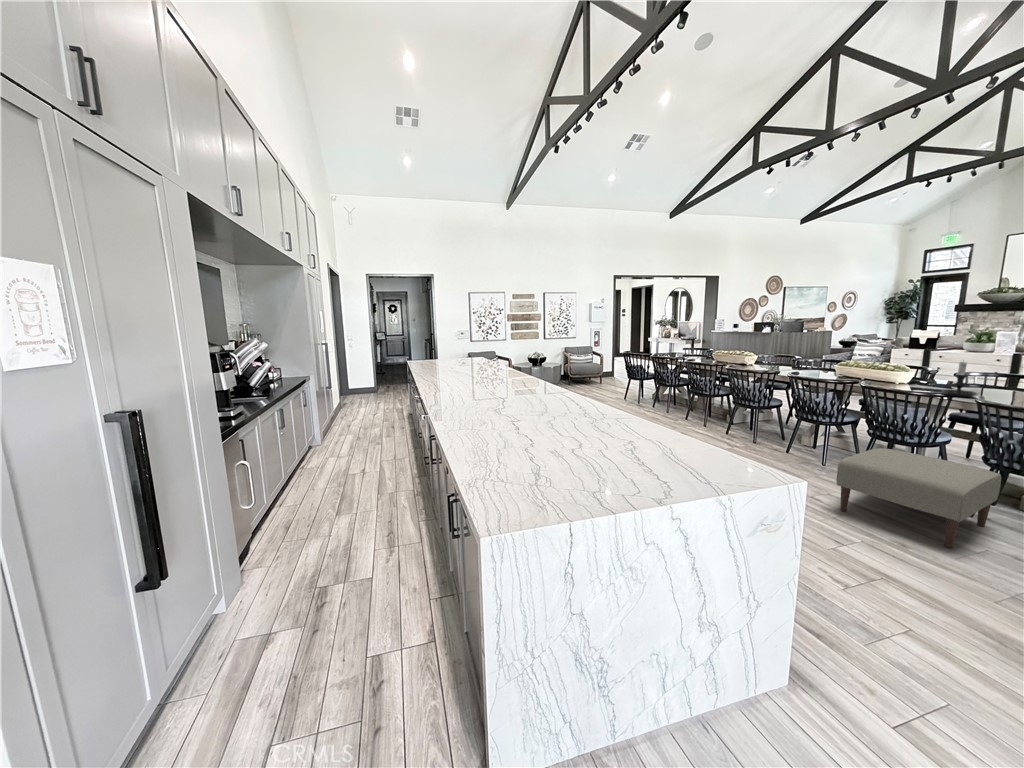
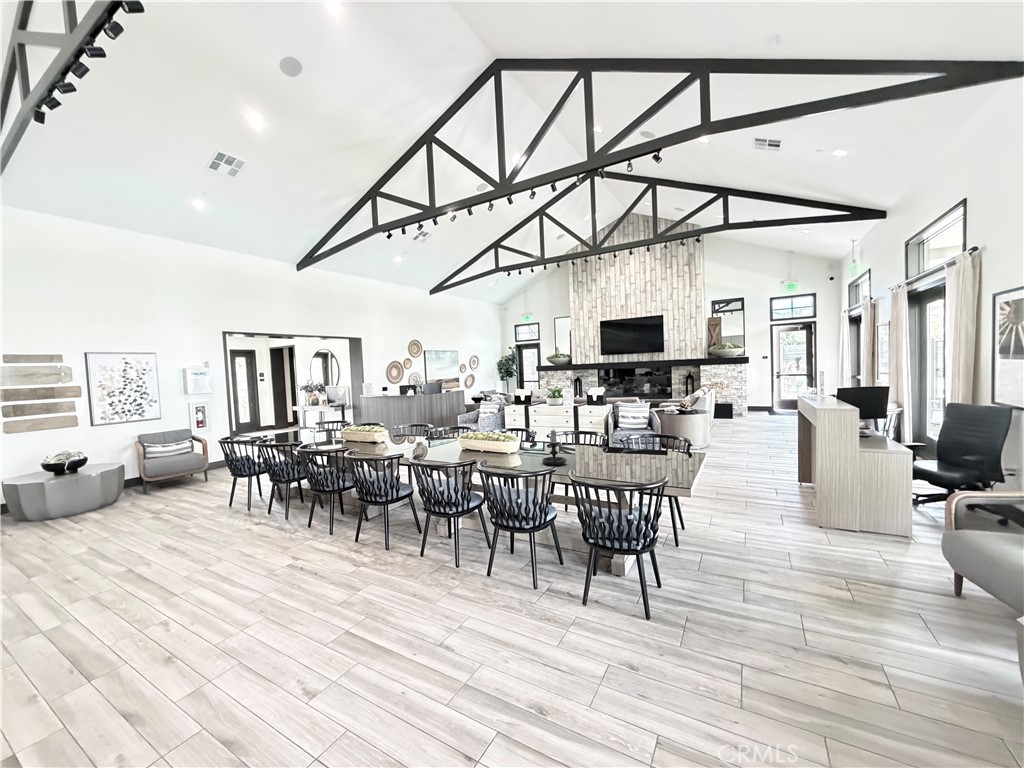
ottoman: present [837,448,1001,548] -> none [461,546,602,687]

